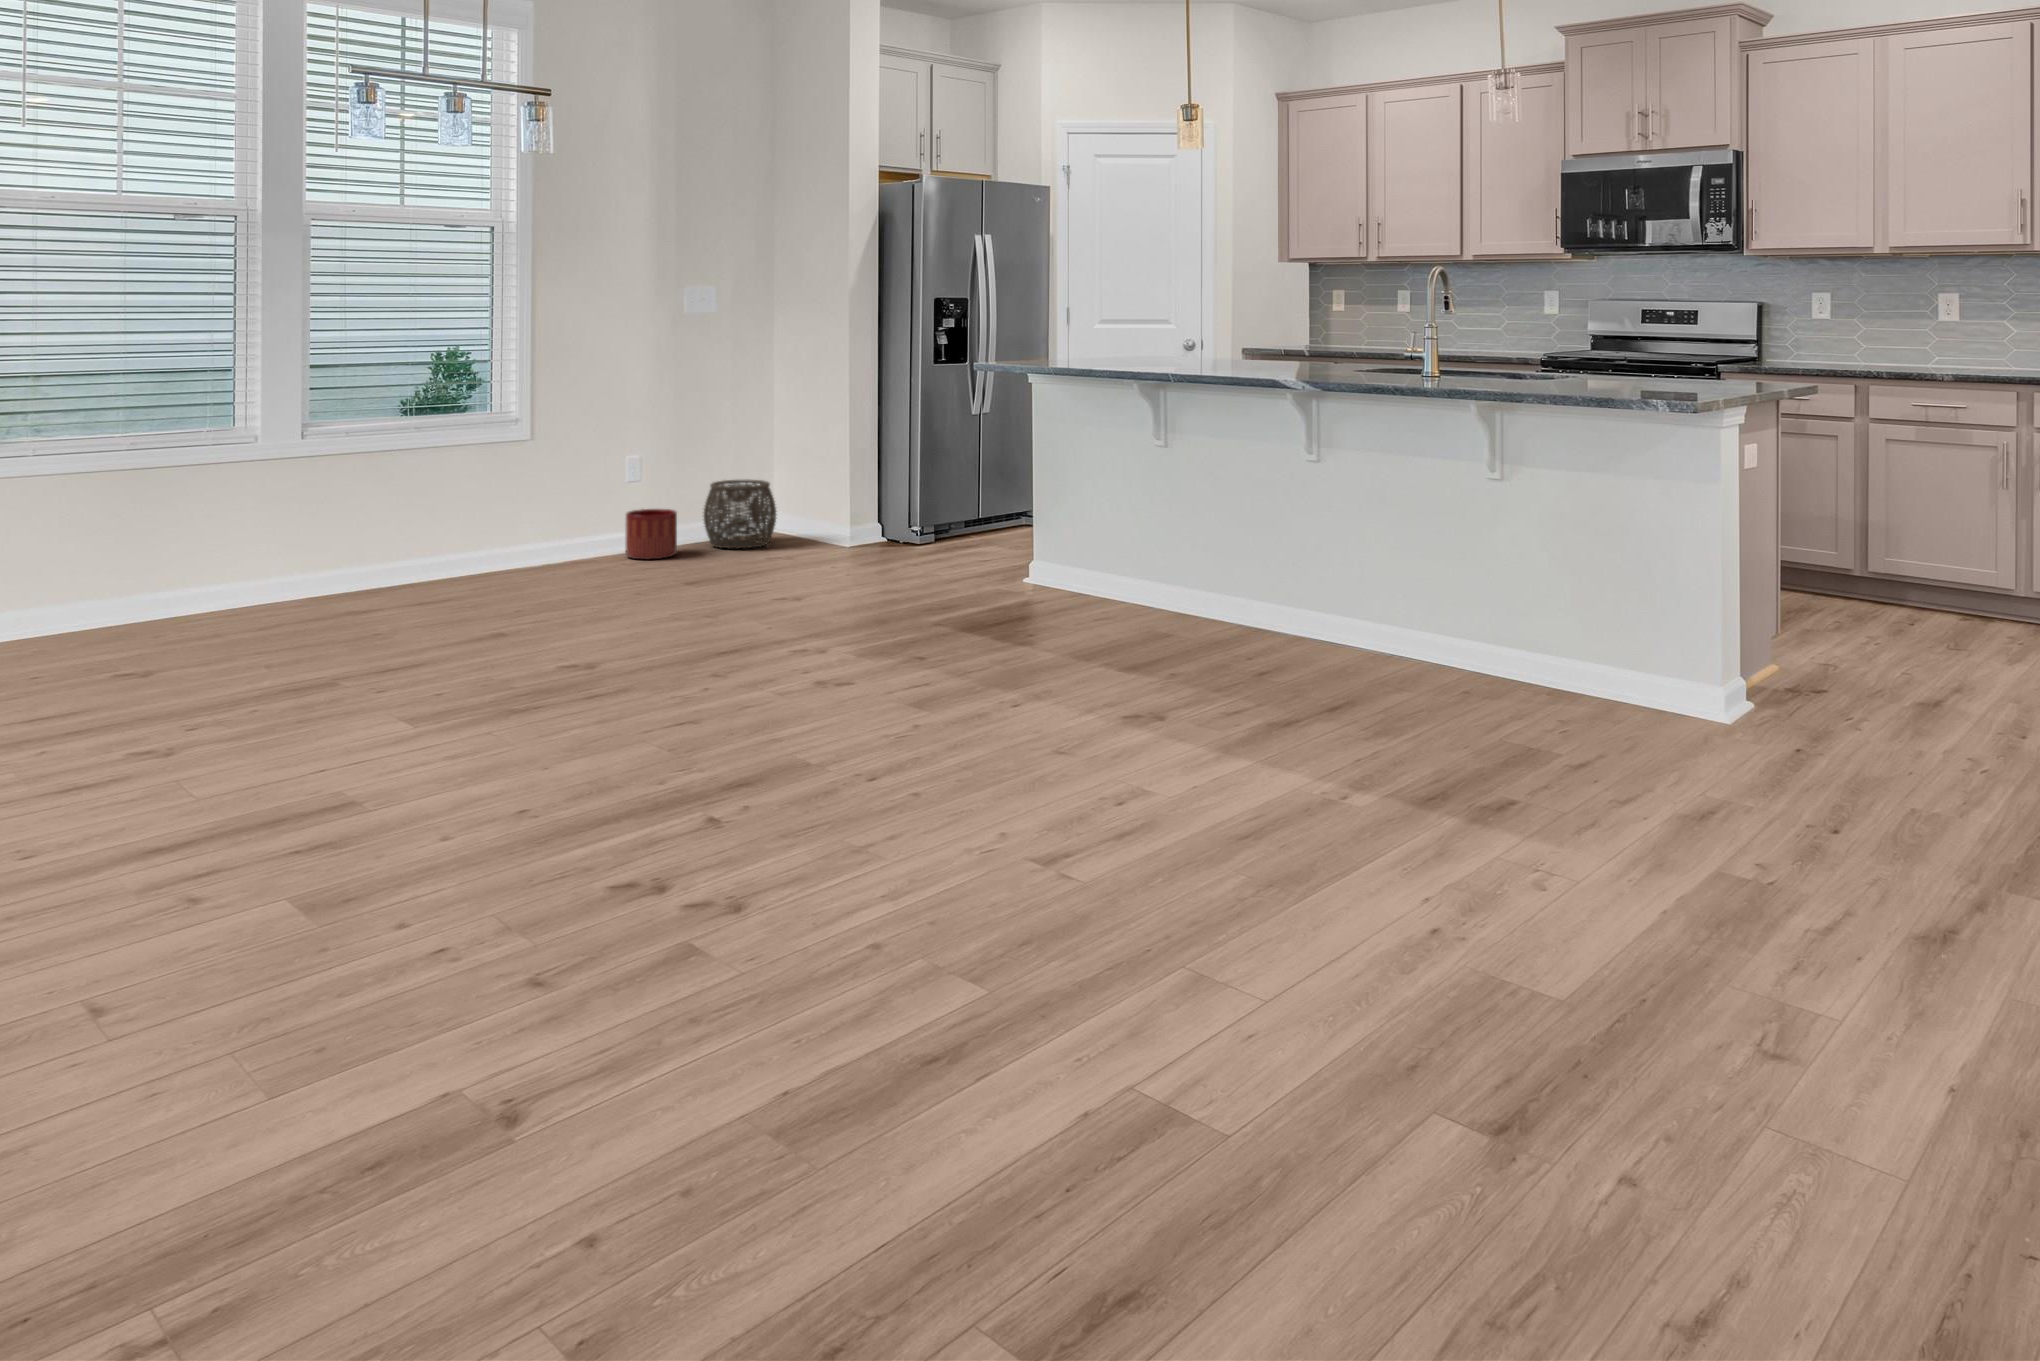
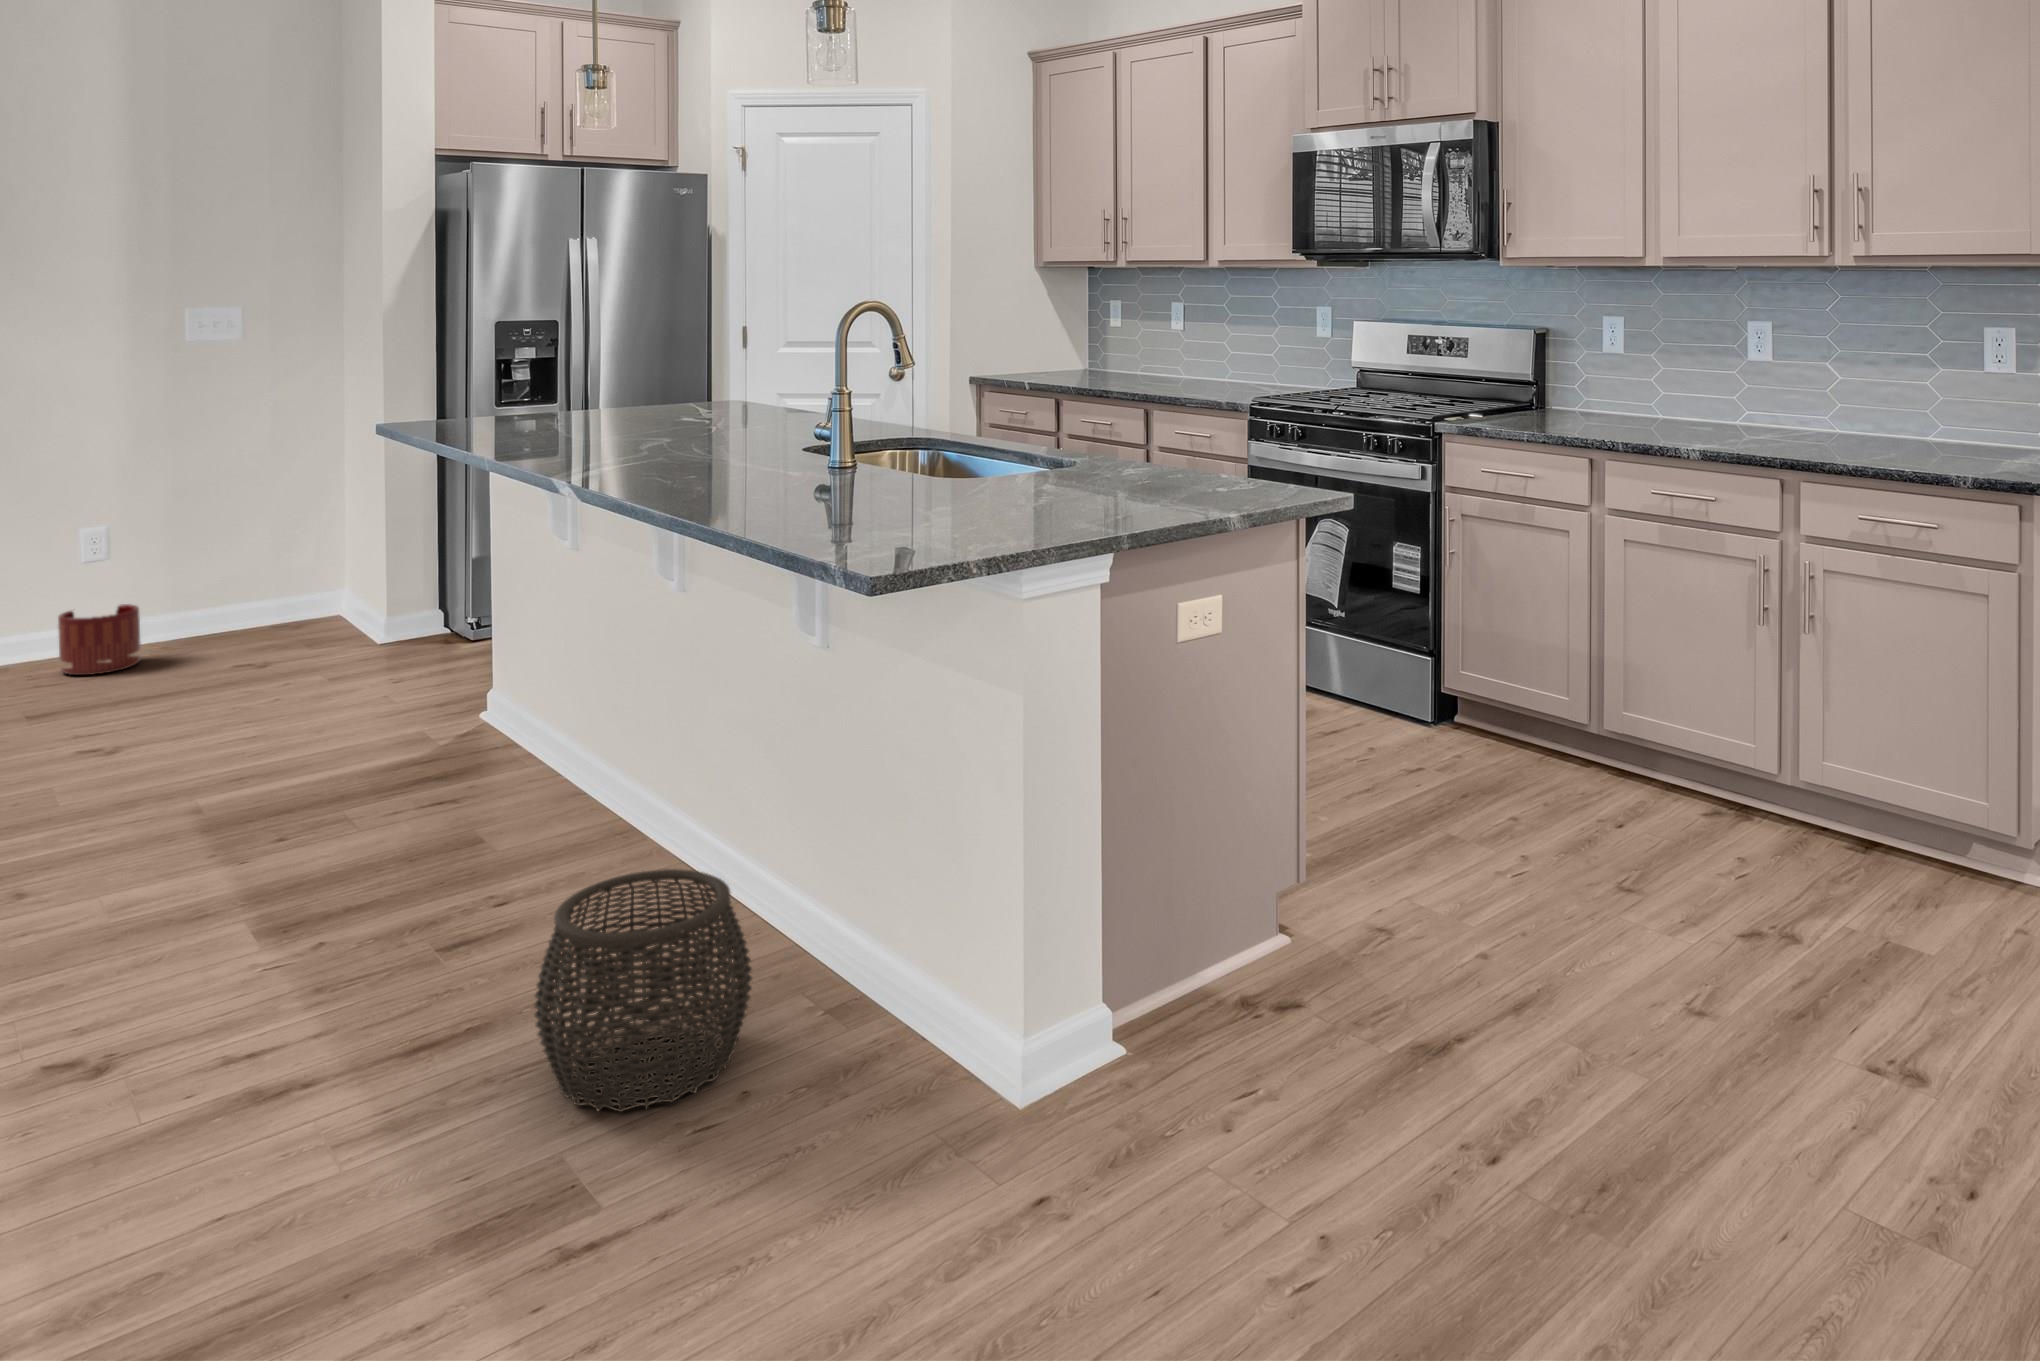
woven basket: present [704,480,776,549] -> present [534,869,752,1112]

